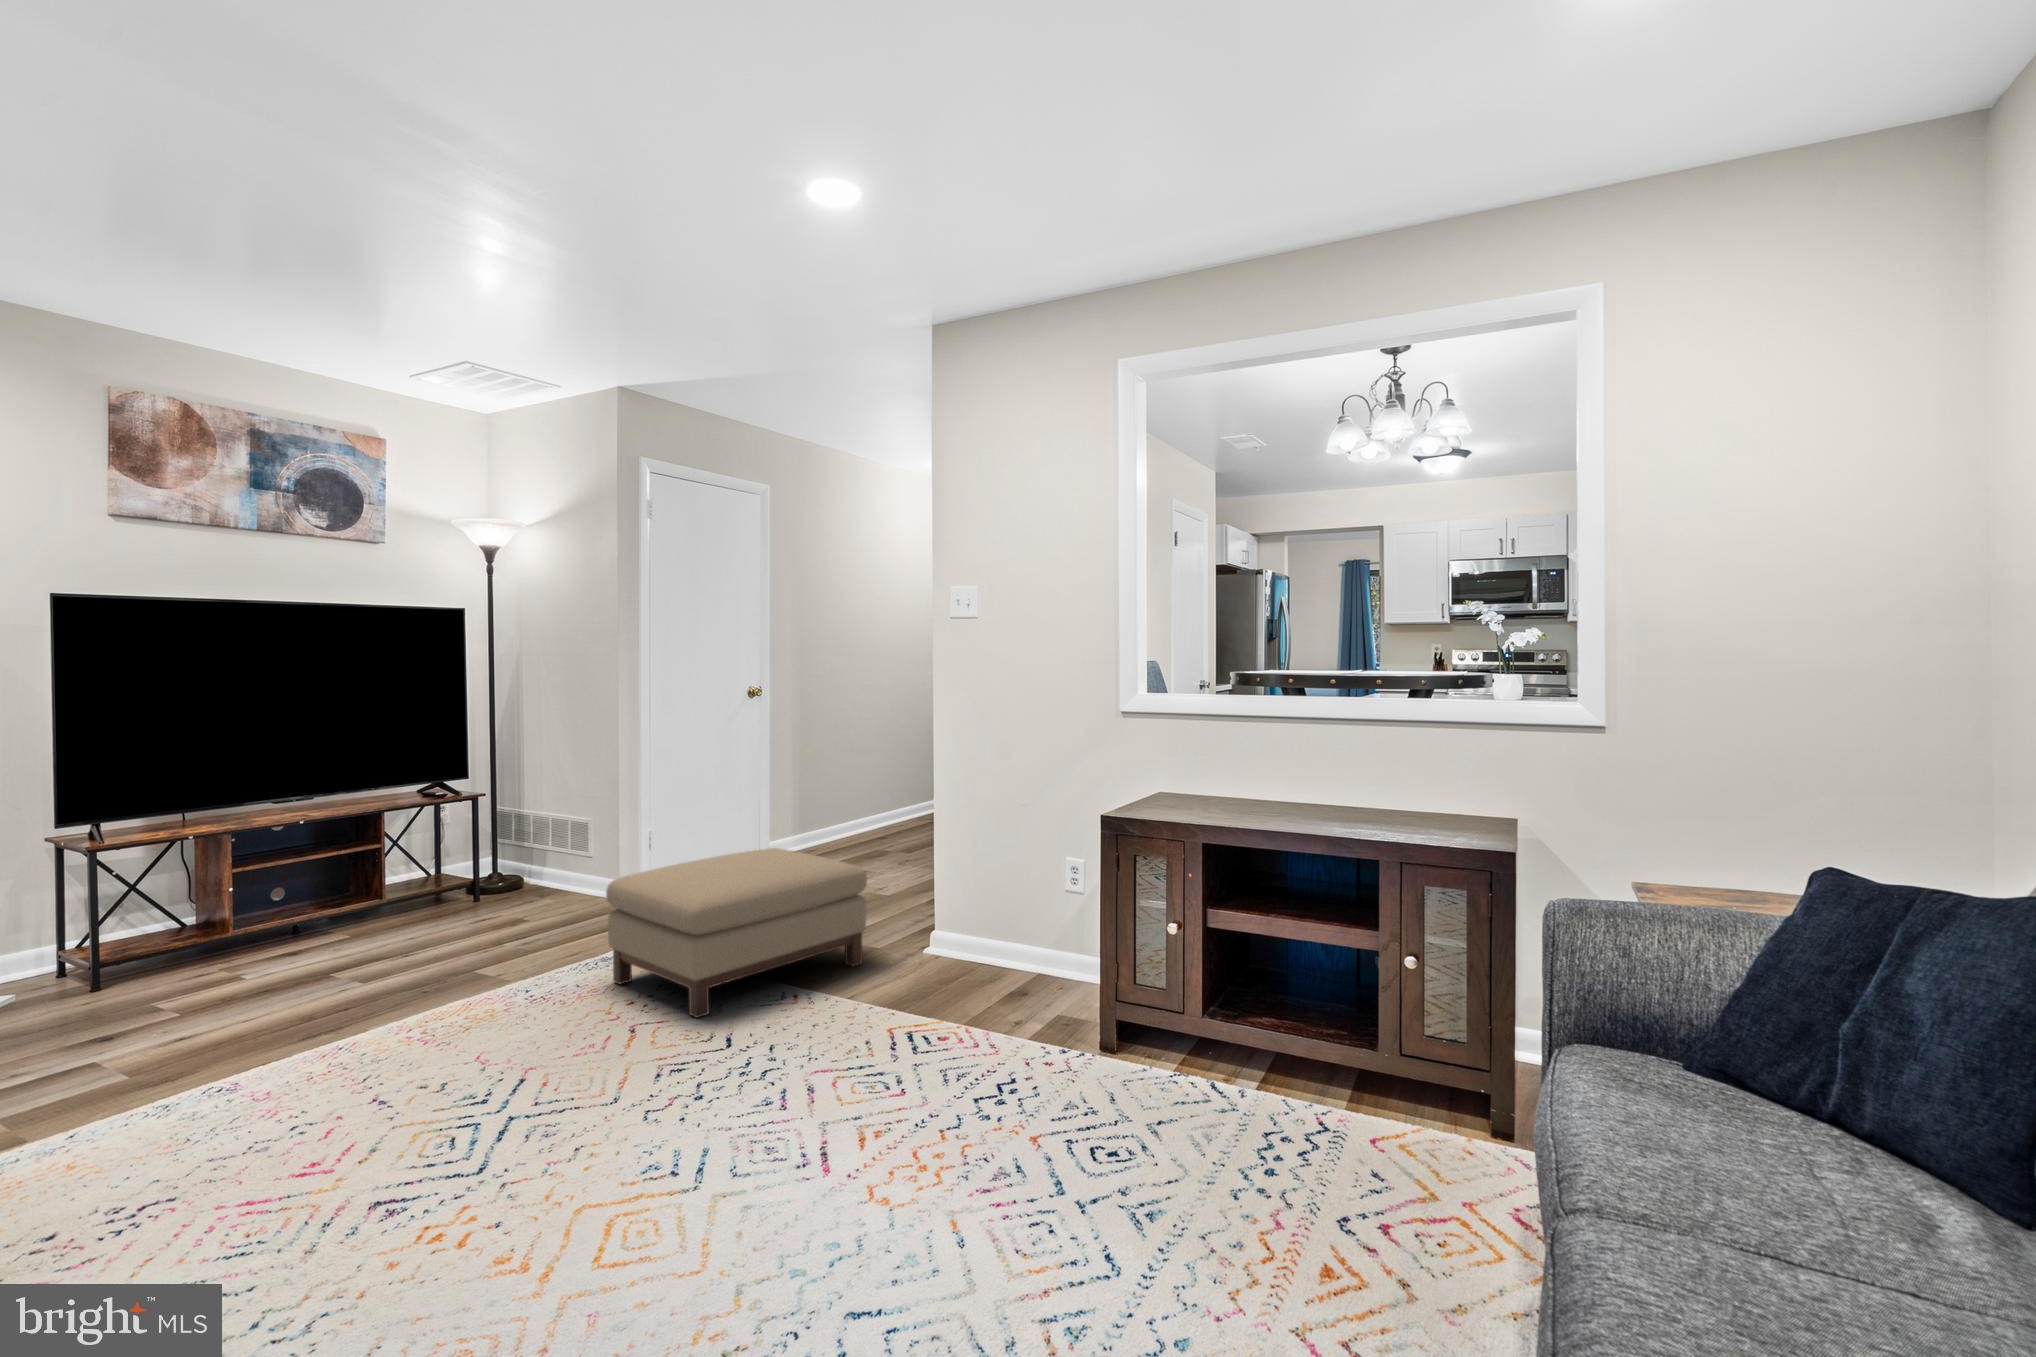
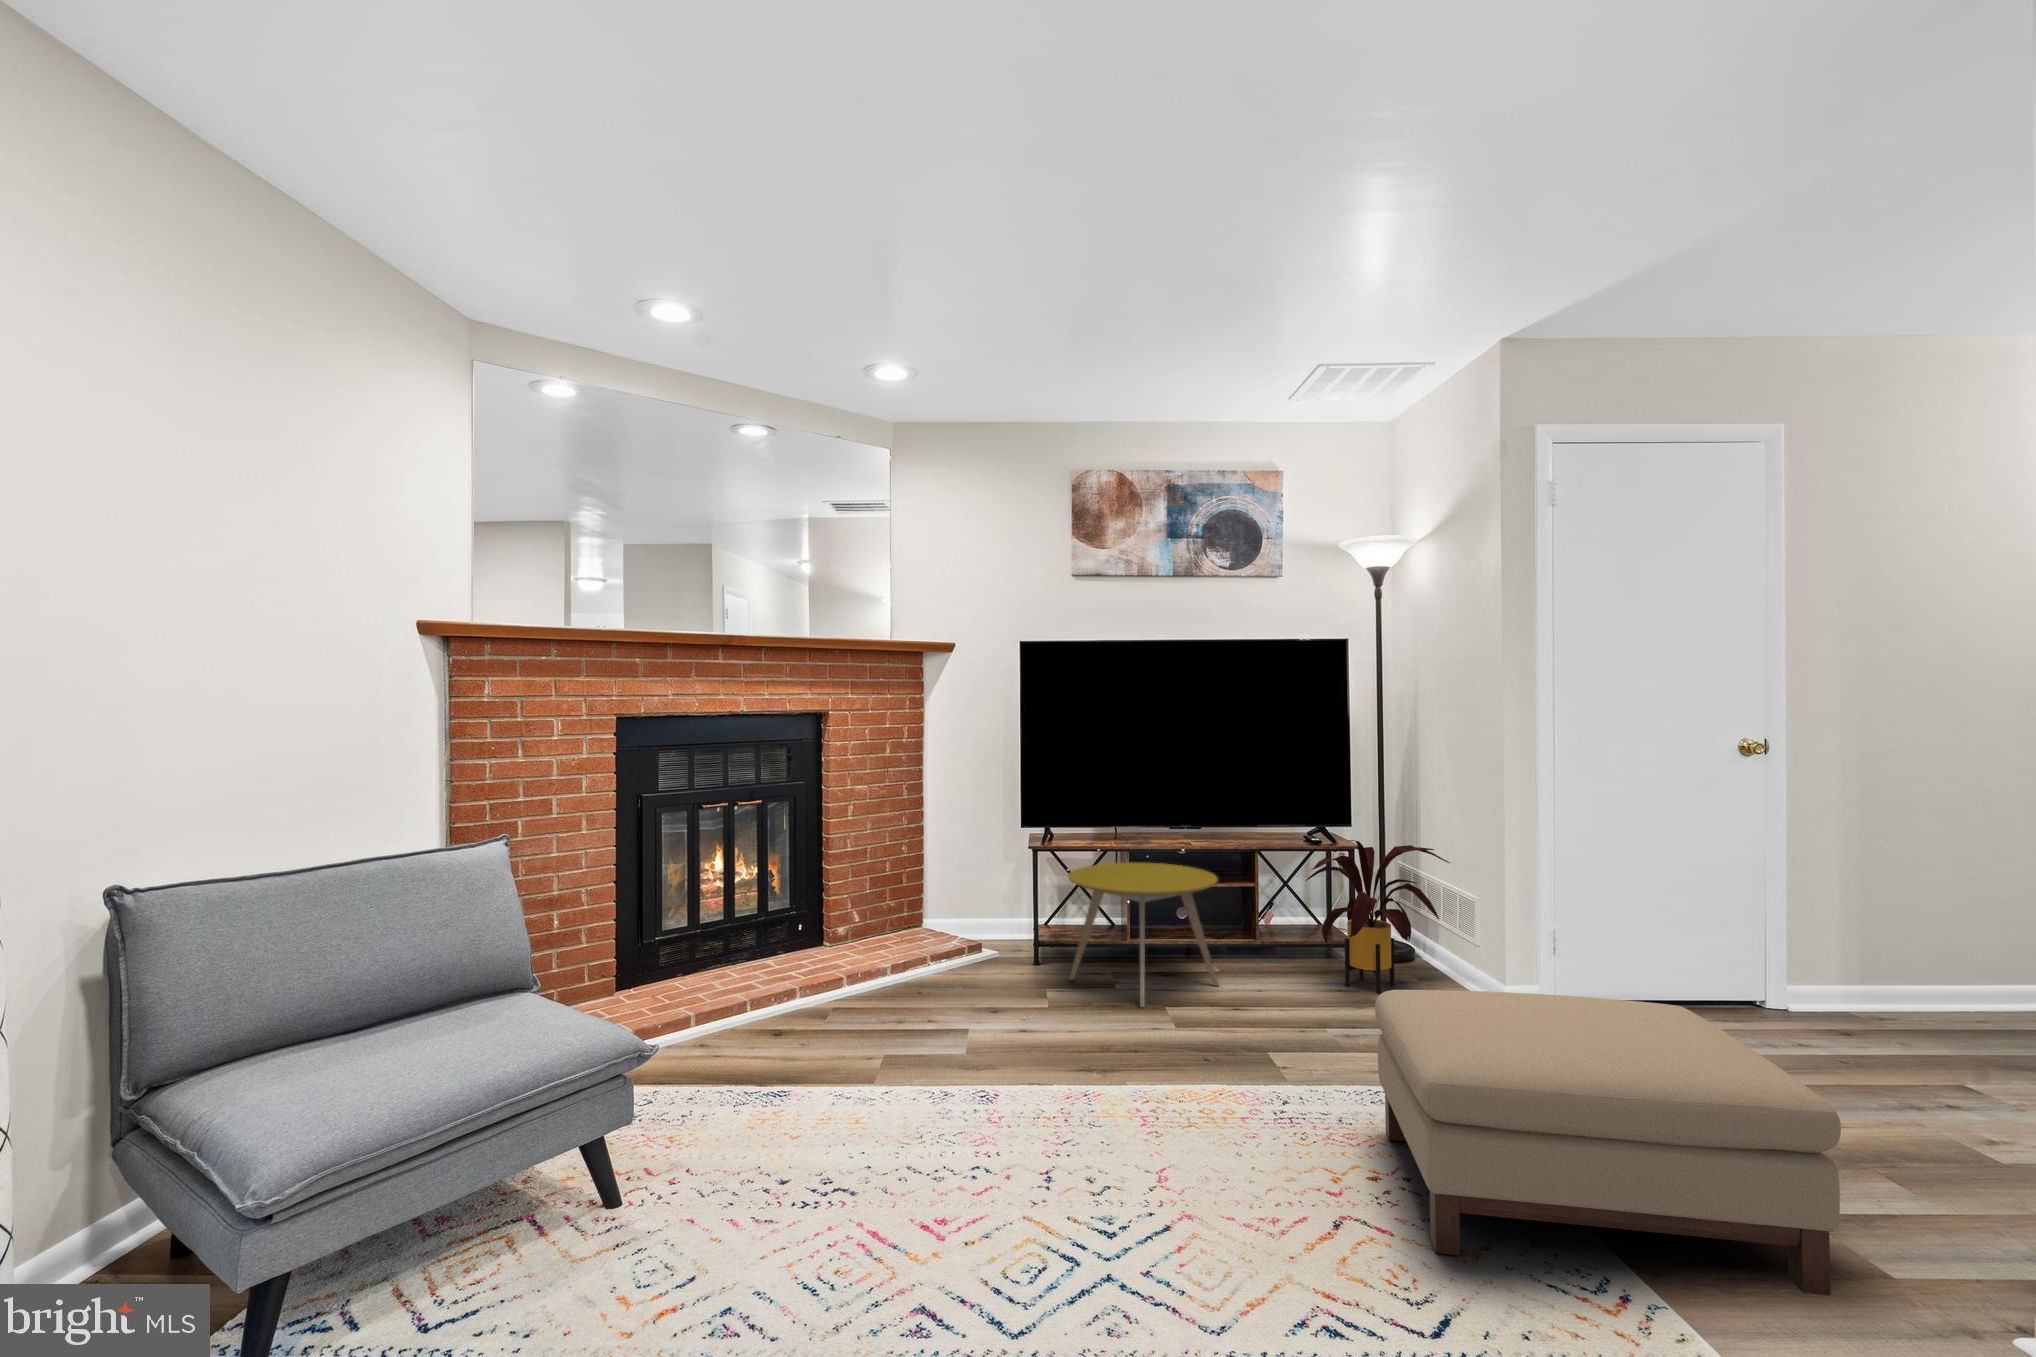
house plant: none [441,786,575,917] -> present [1306,840,1449,993]
side table: none [174,839,372,988] -> present [1068,862,1218,1008]

